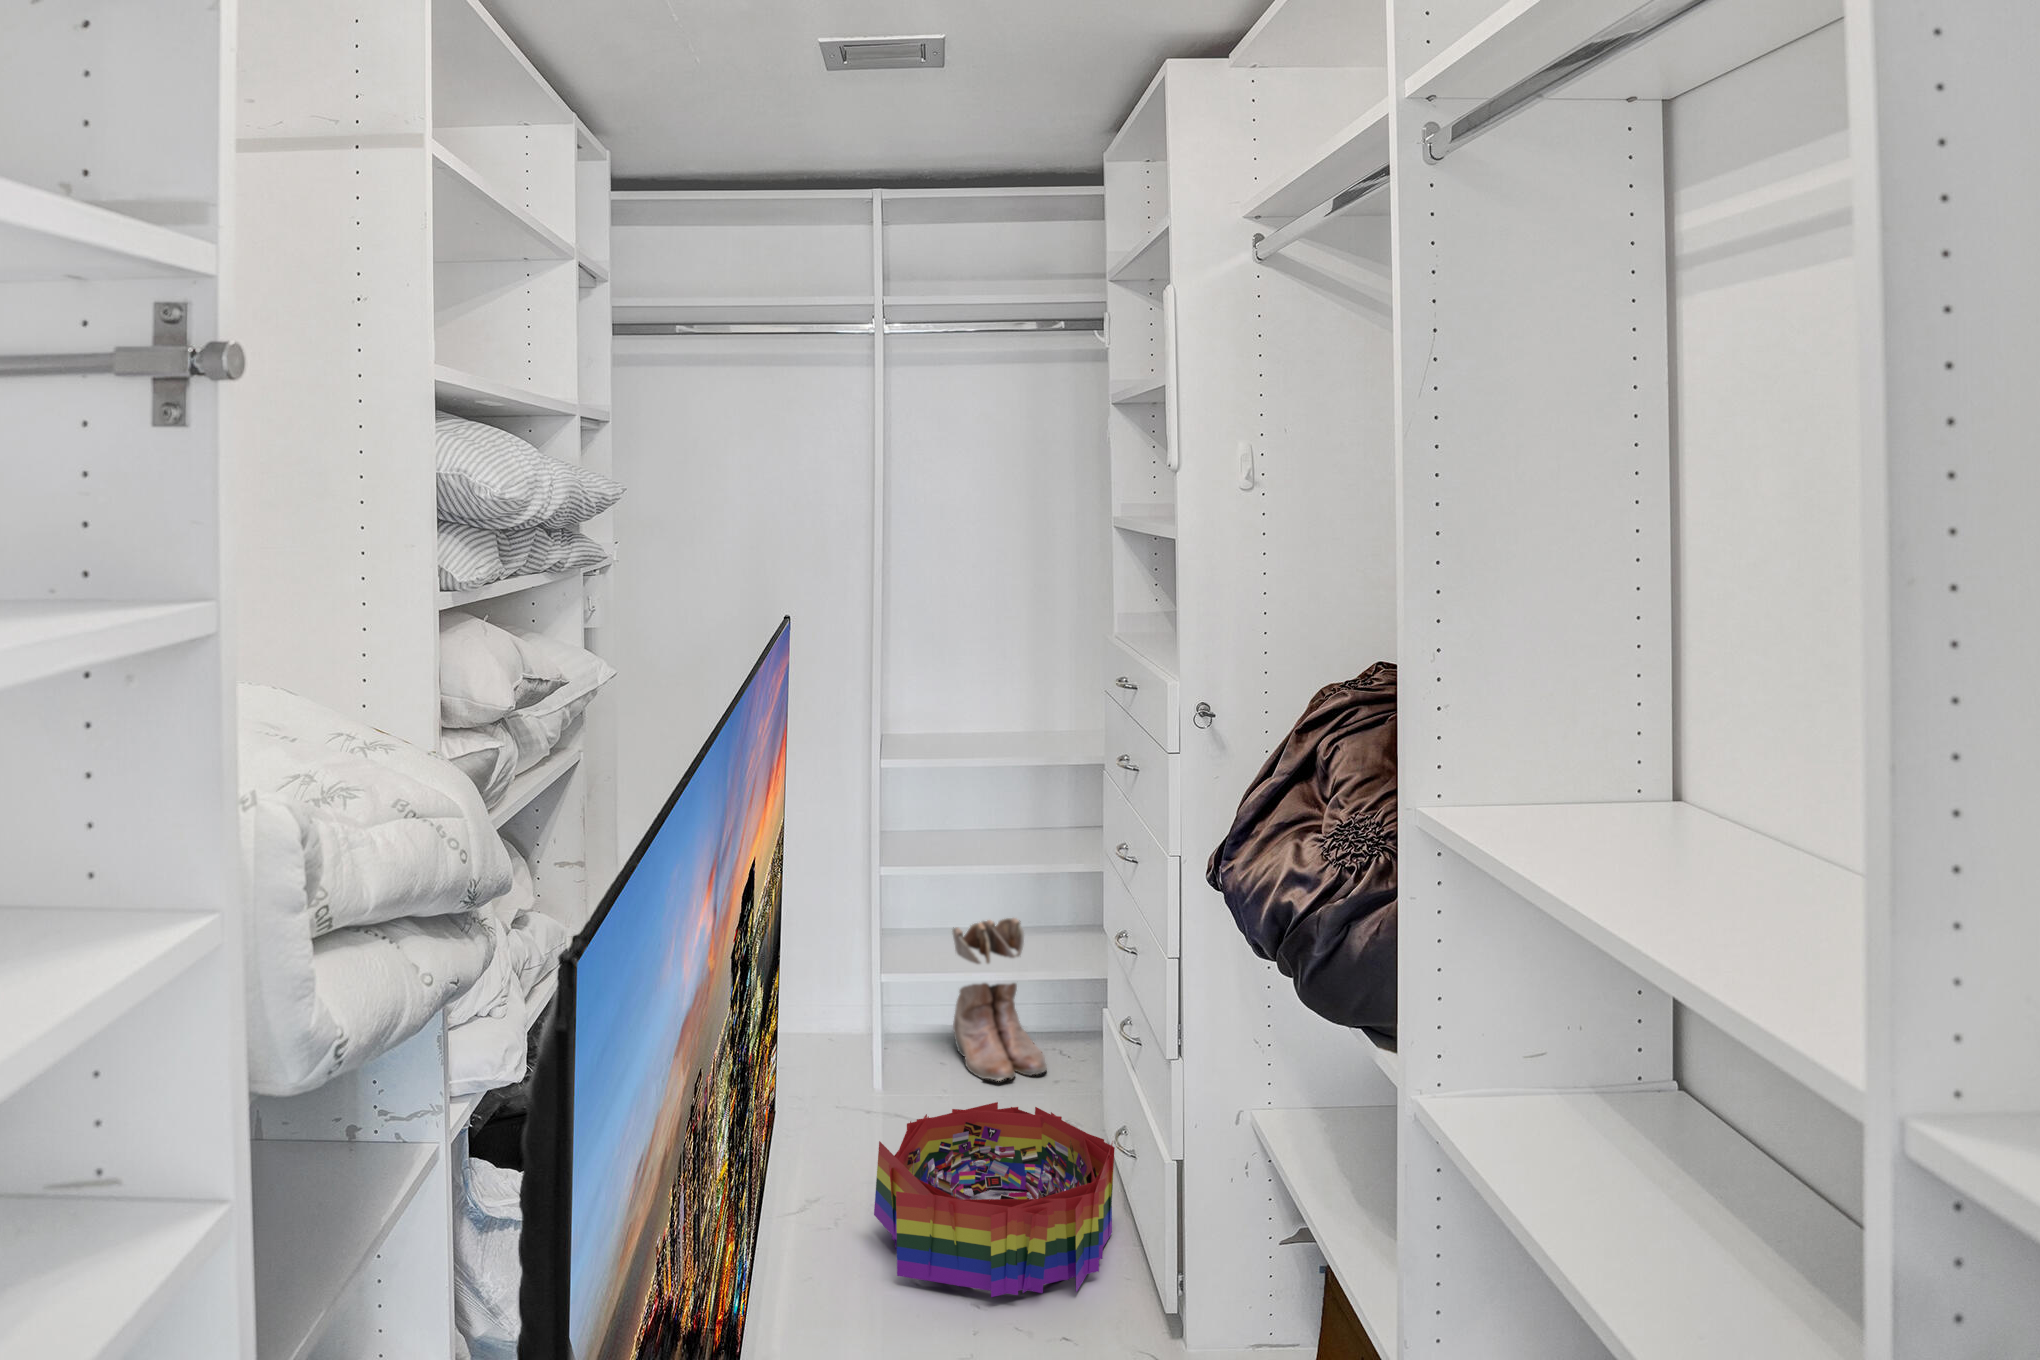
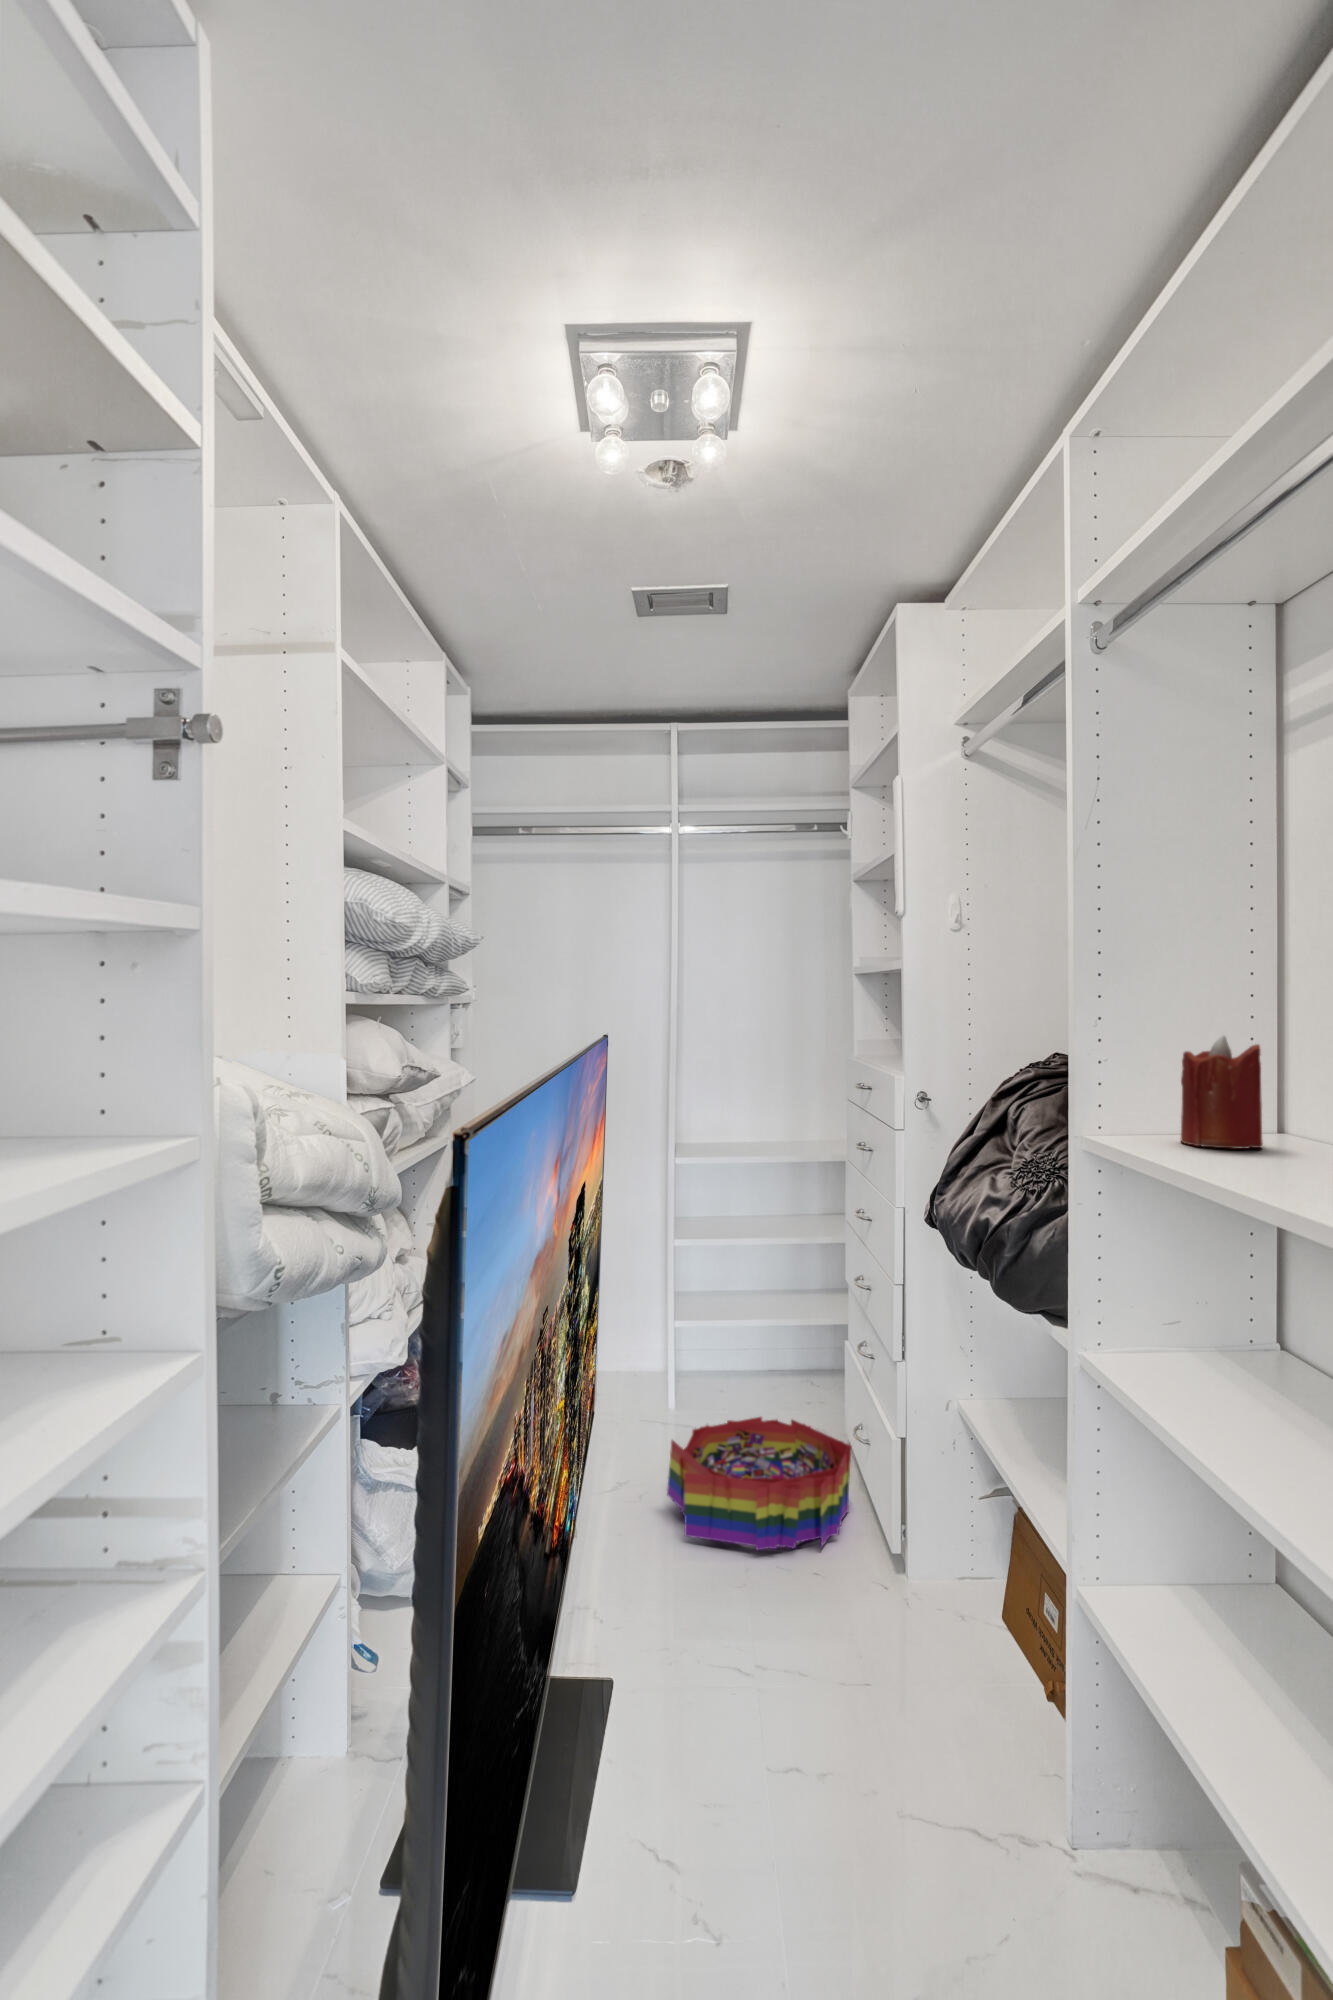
candle: none [1549,692,1661,850] -> present [1181,1036,1263,1148]
boots: present [952,918,1047,1081] -> none [728,1288,800,1409]

